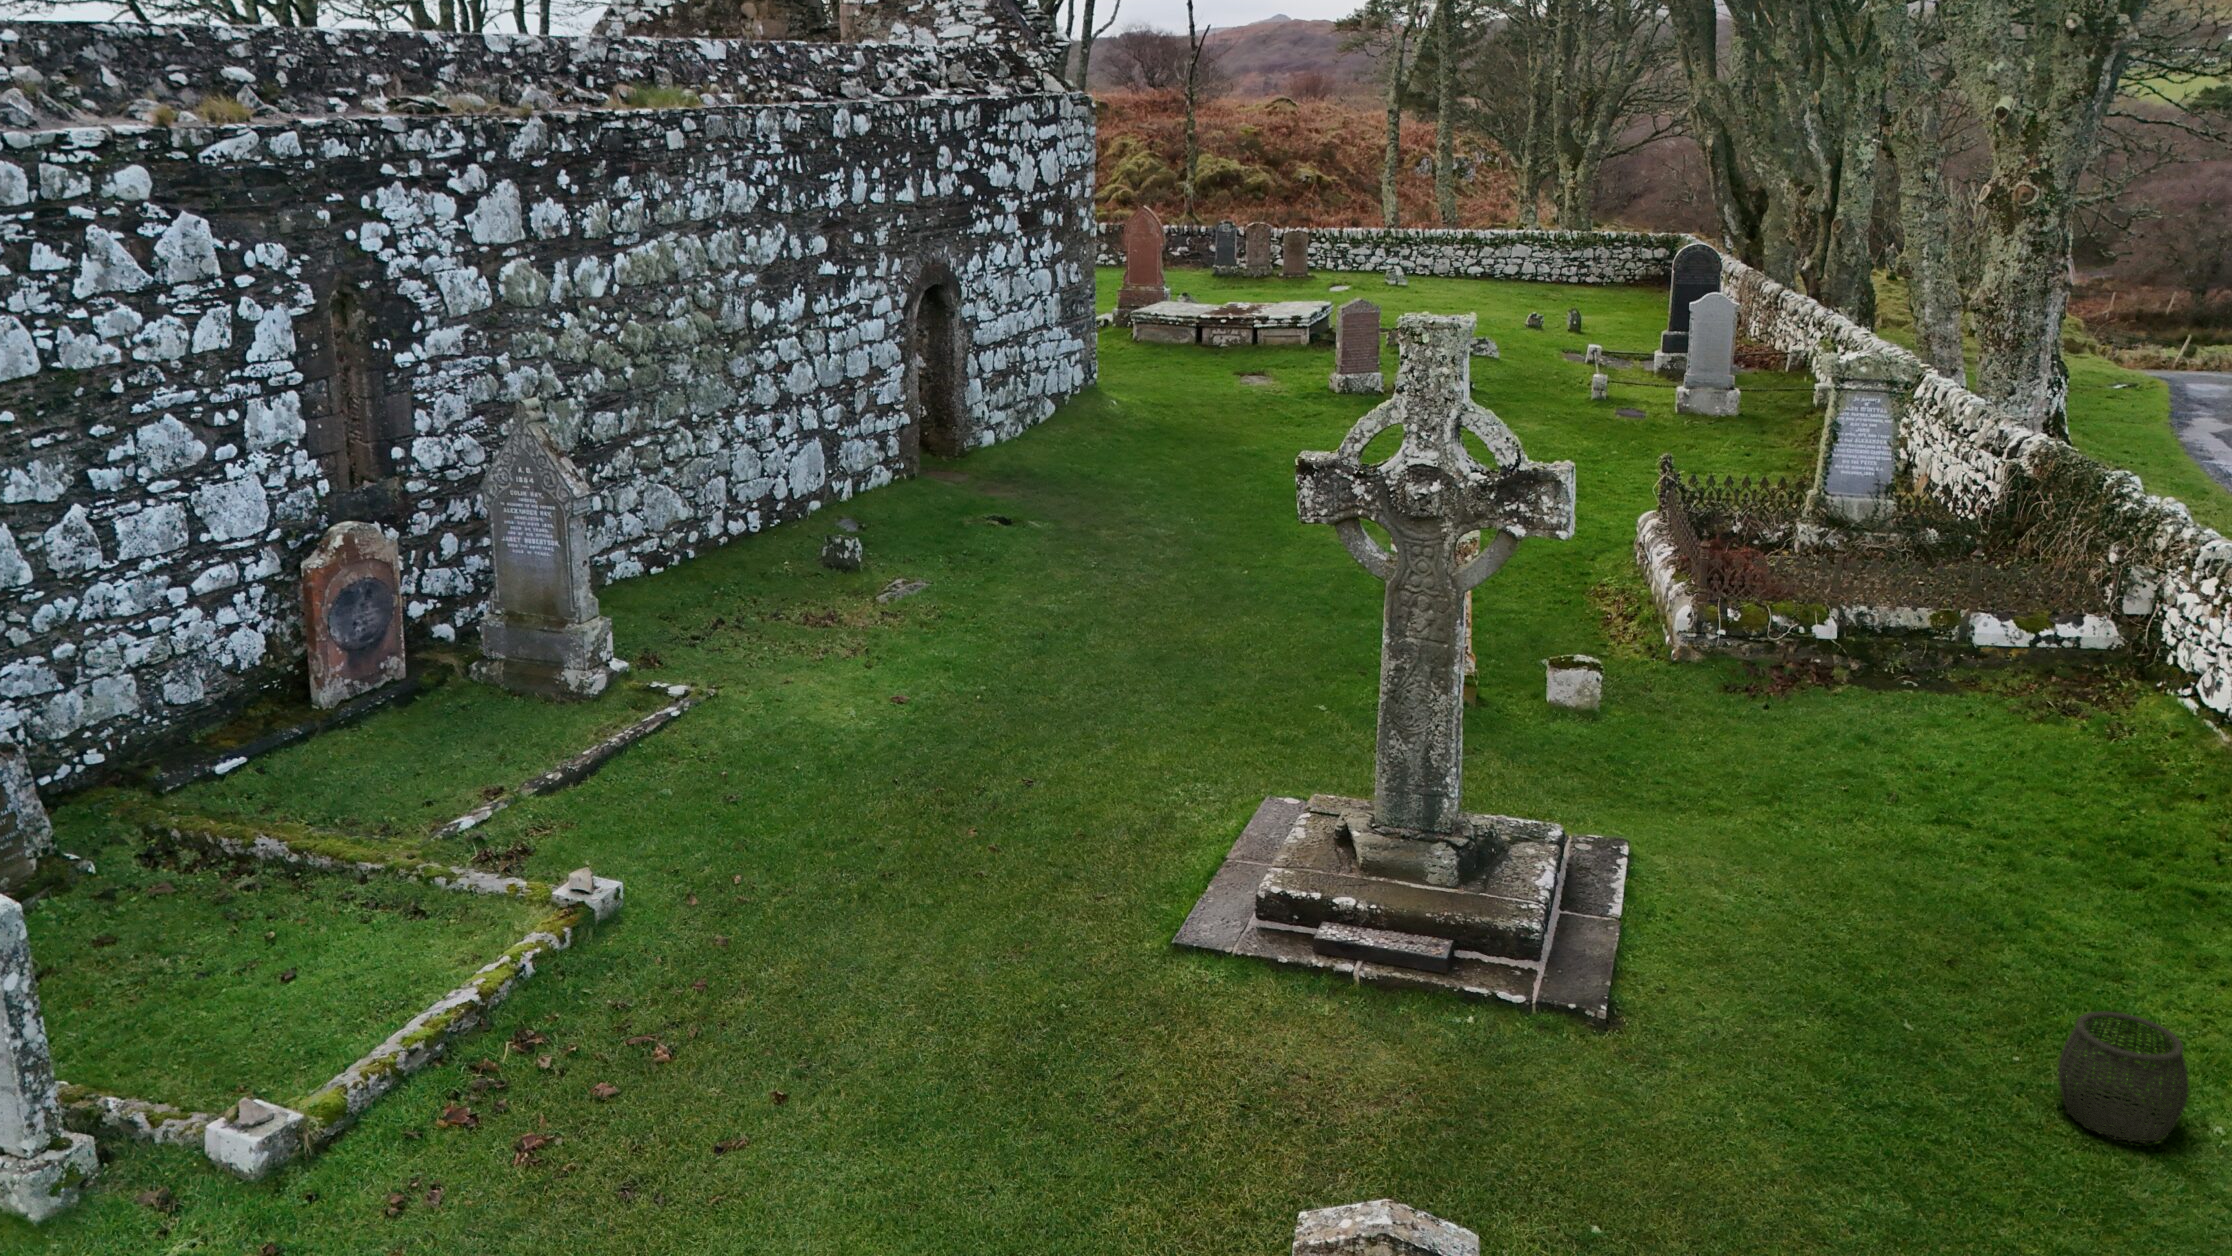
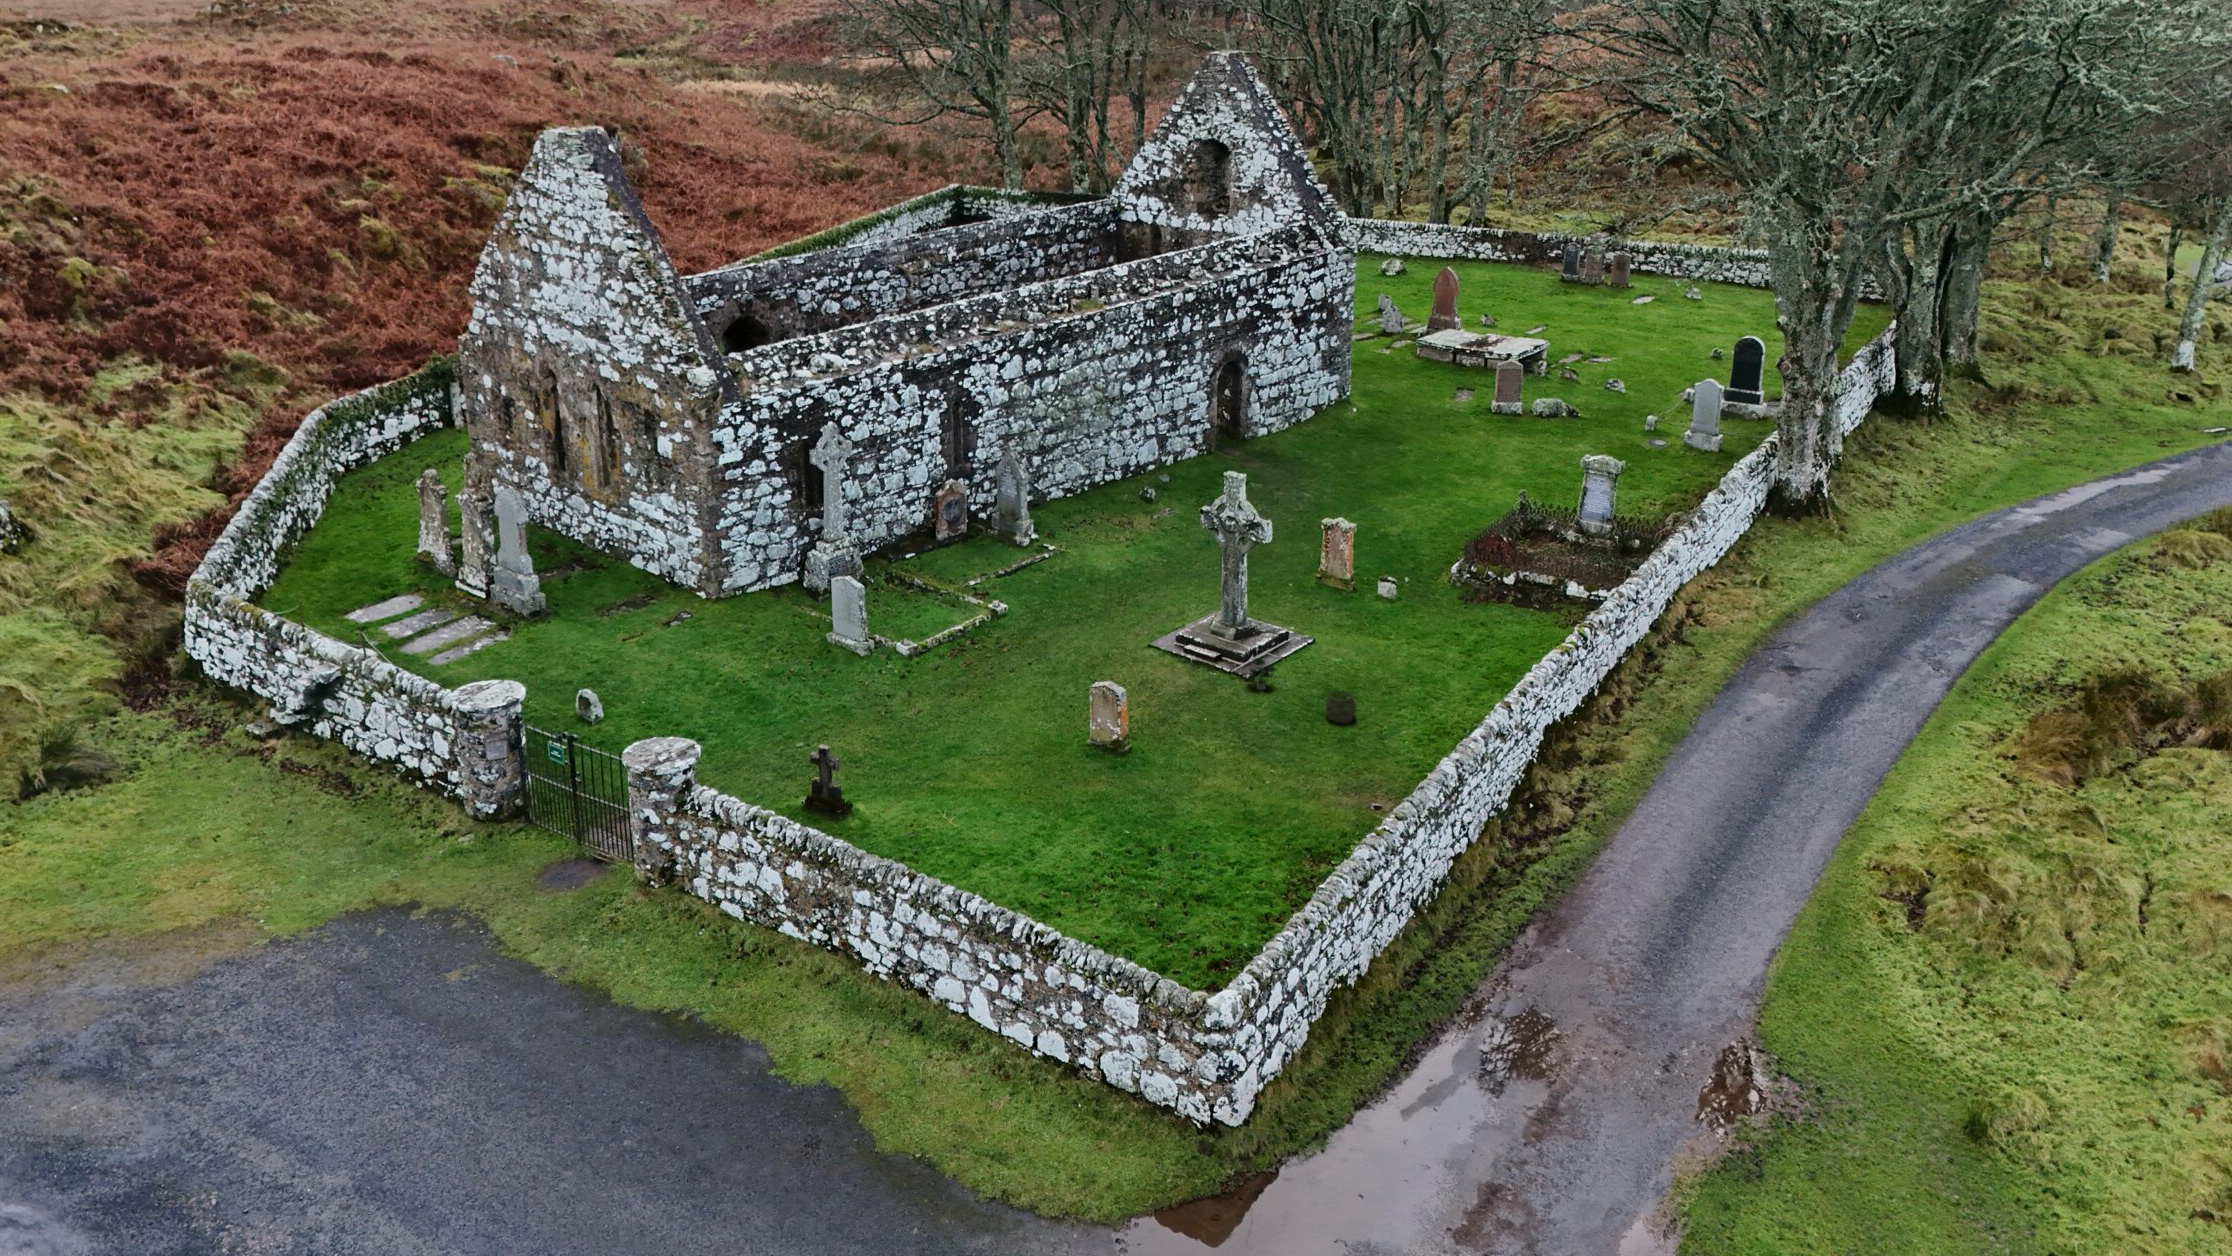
potted plant: none [1682,935,1787,1055] -> present [1250,658,1276,690]

